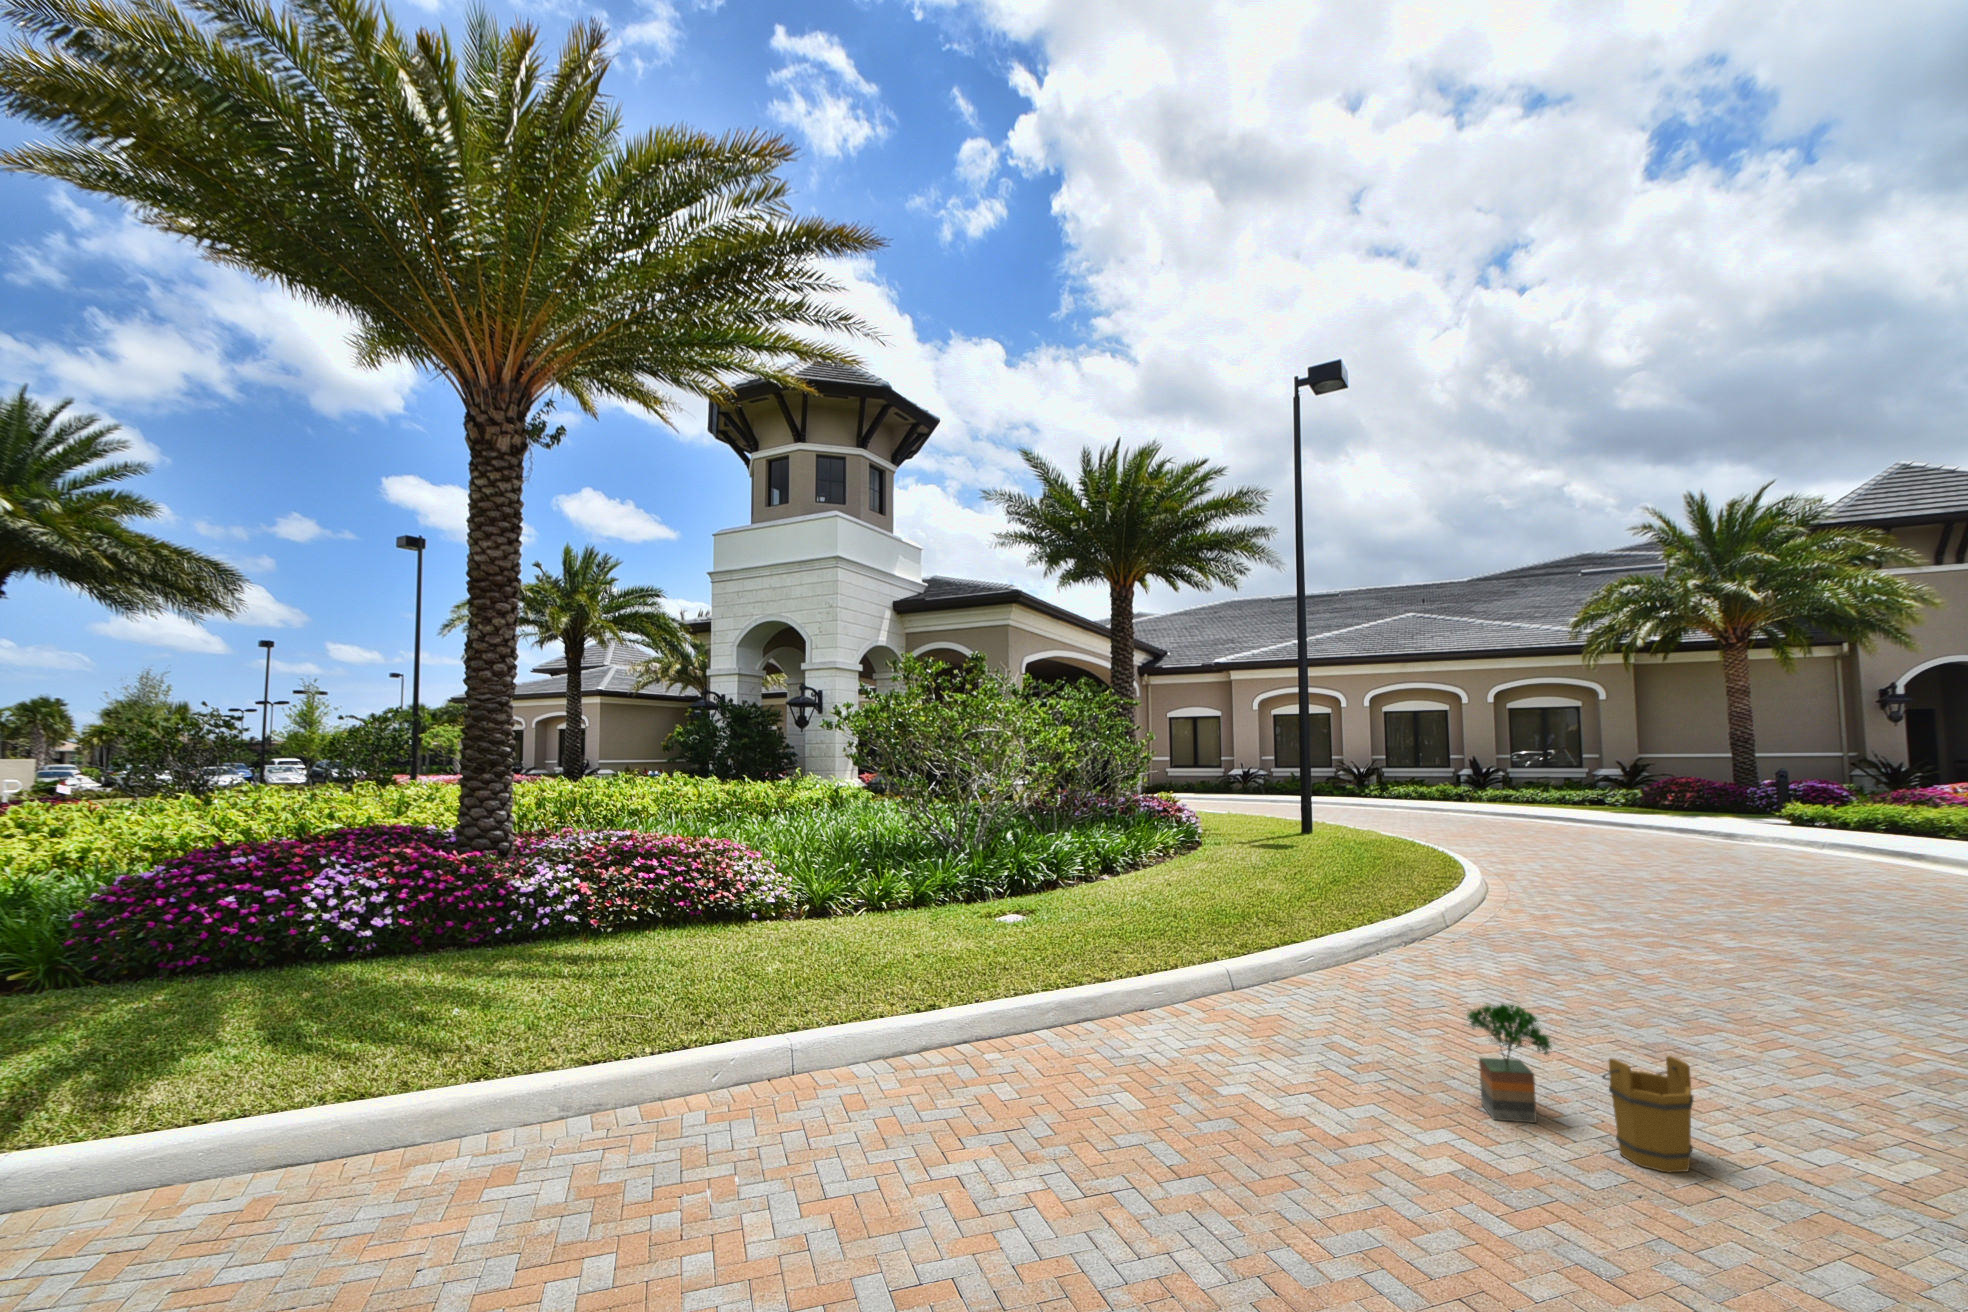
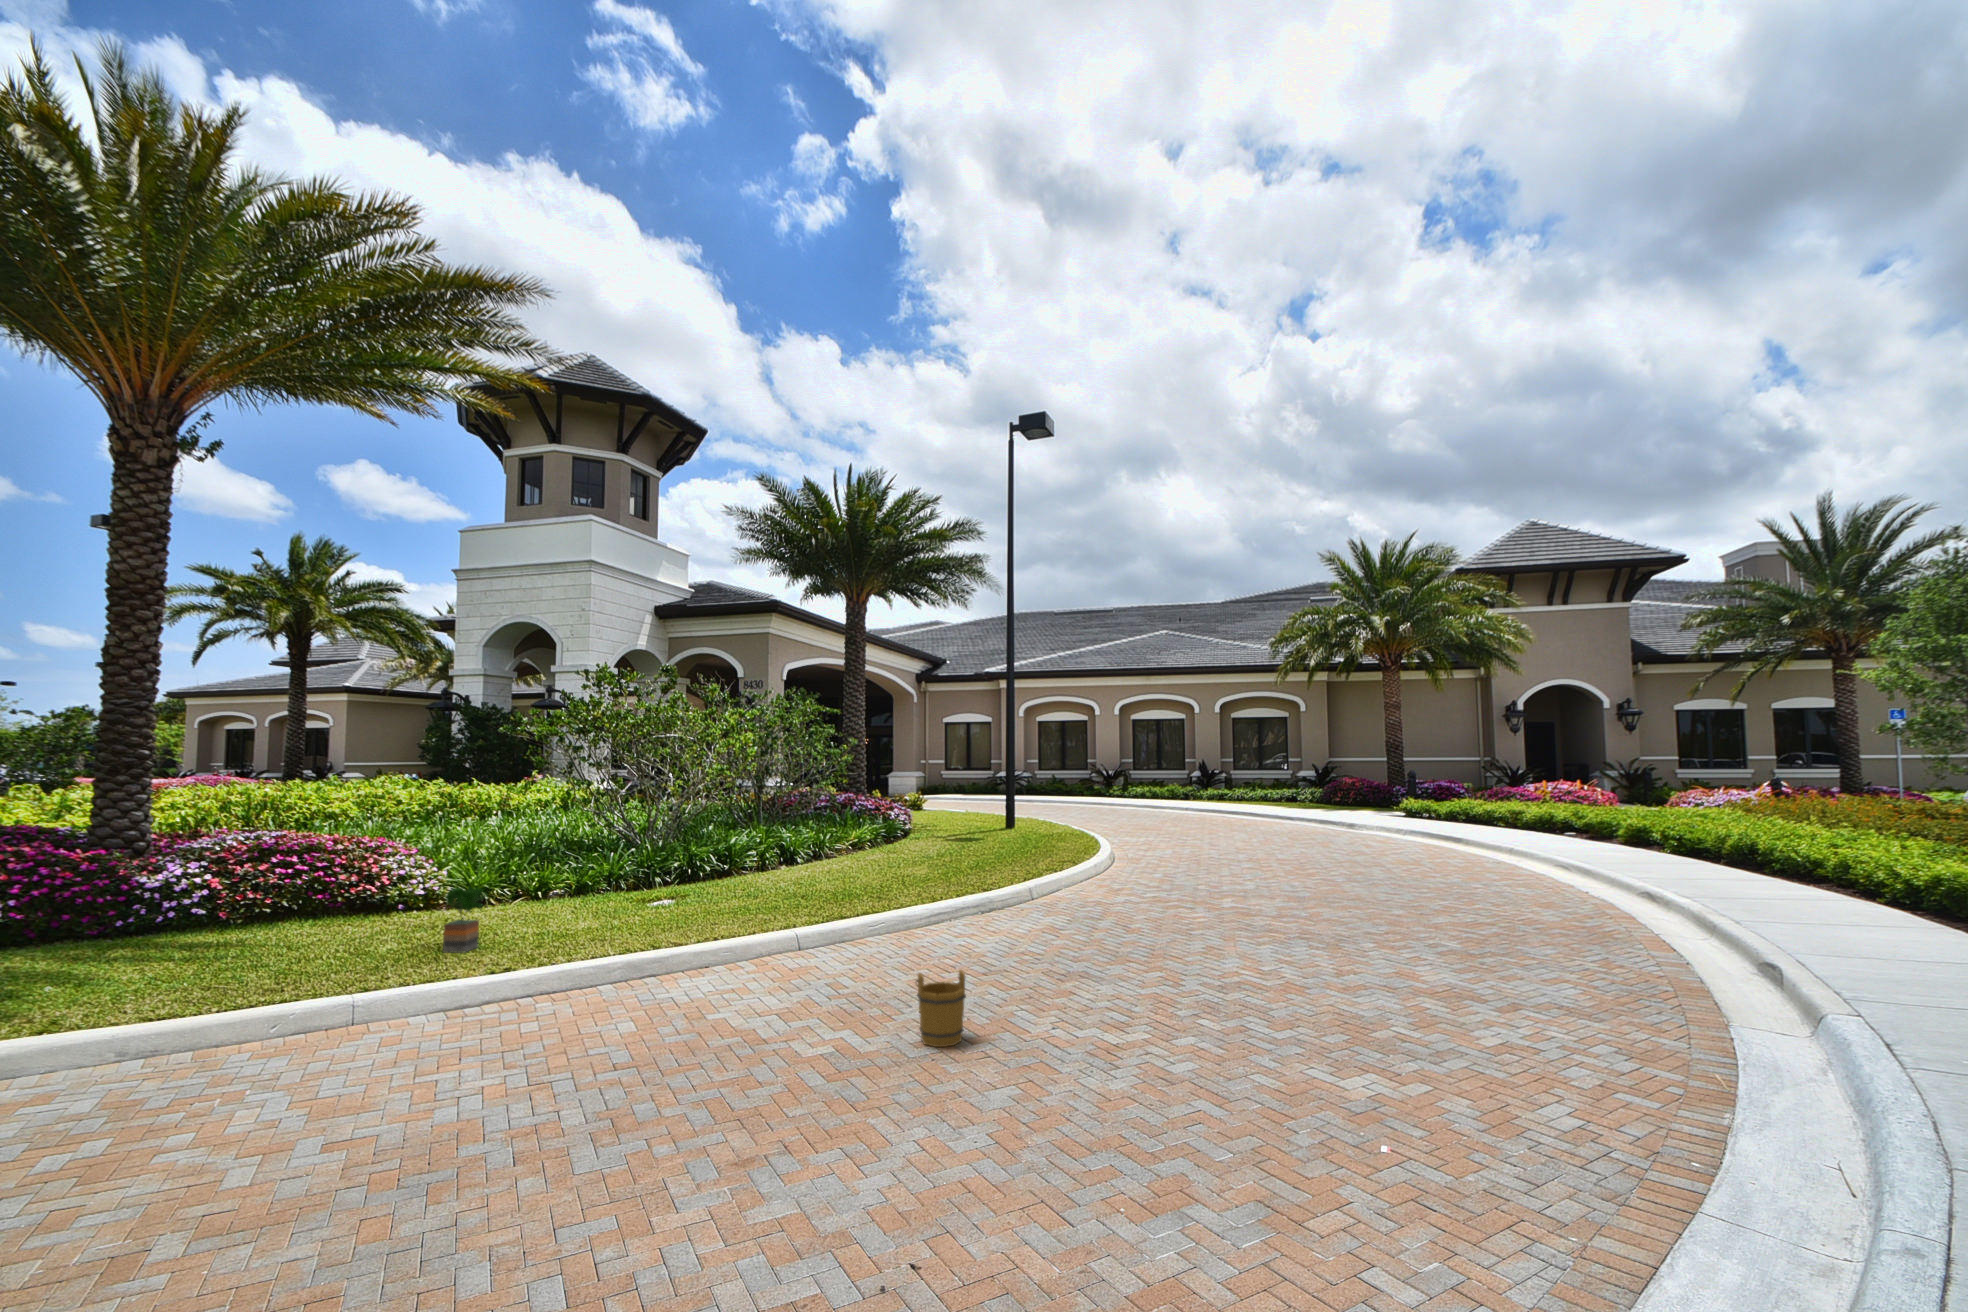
potted tree: present [1467,1004,1552,1123] -> present [443,887,487,953]

